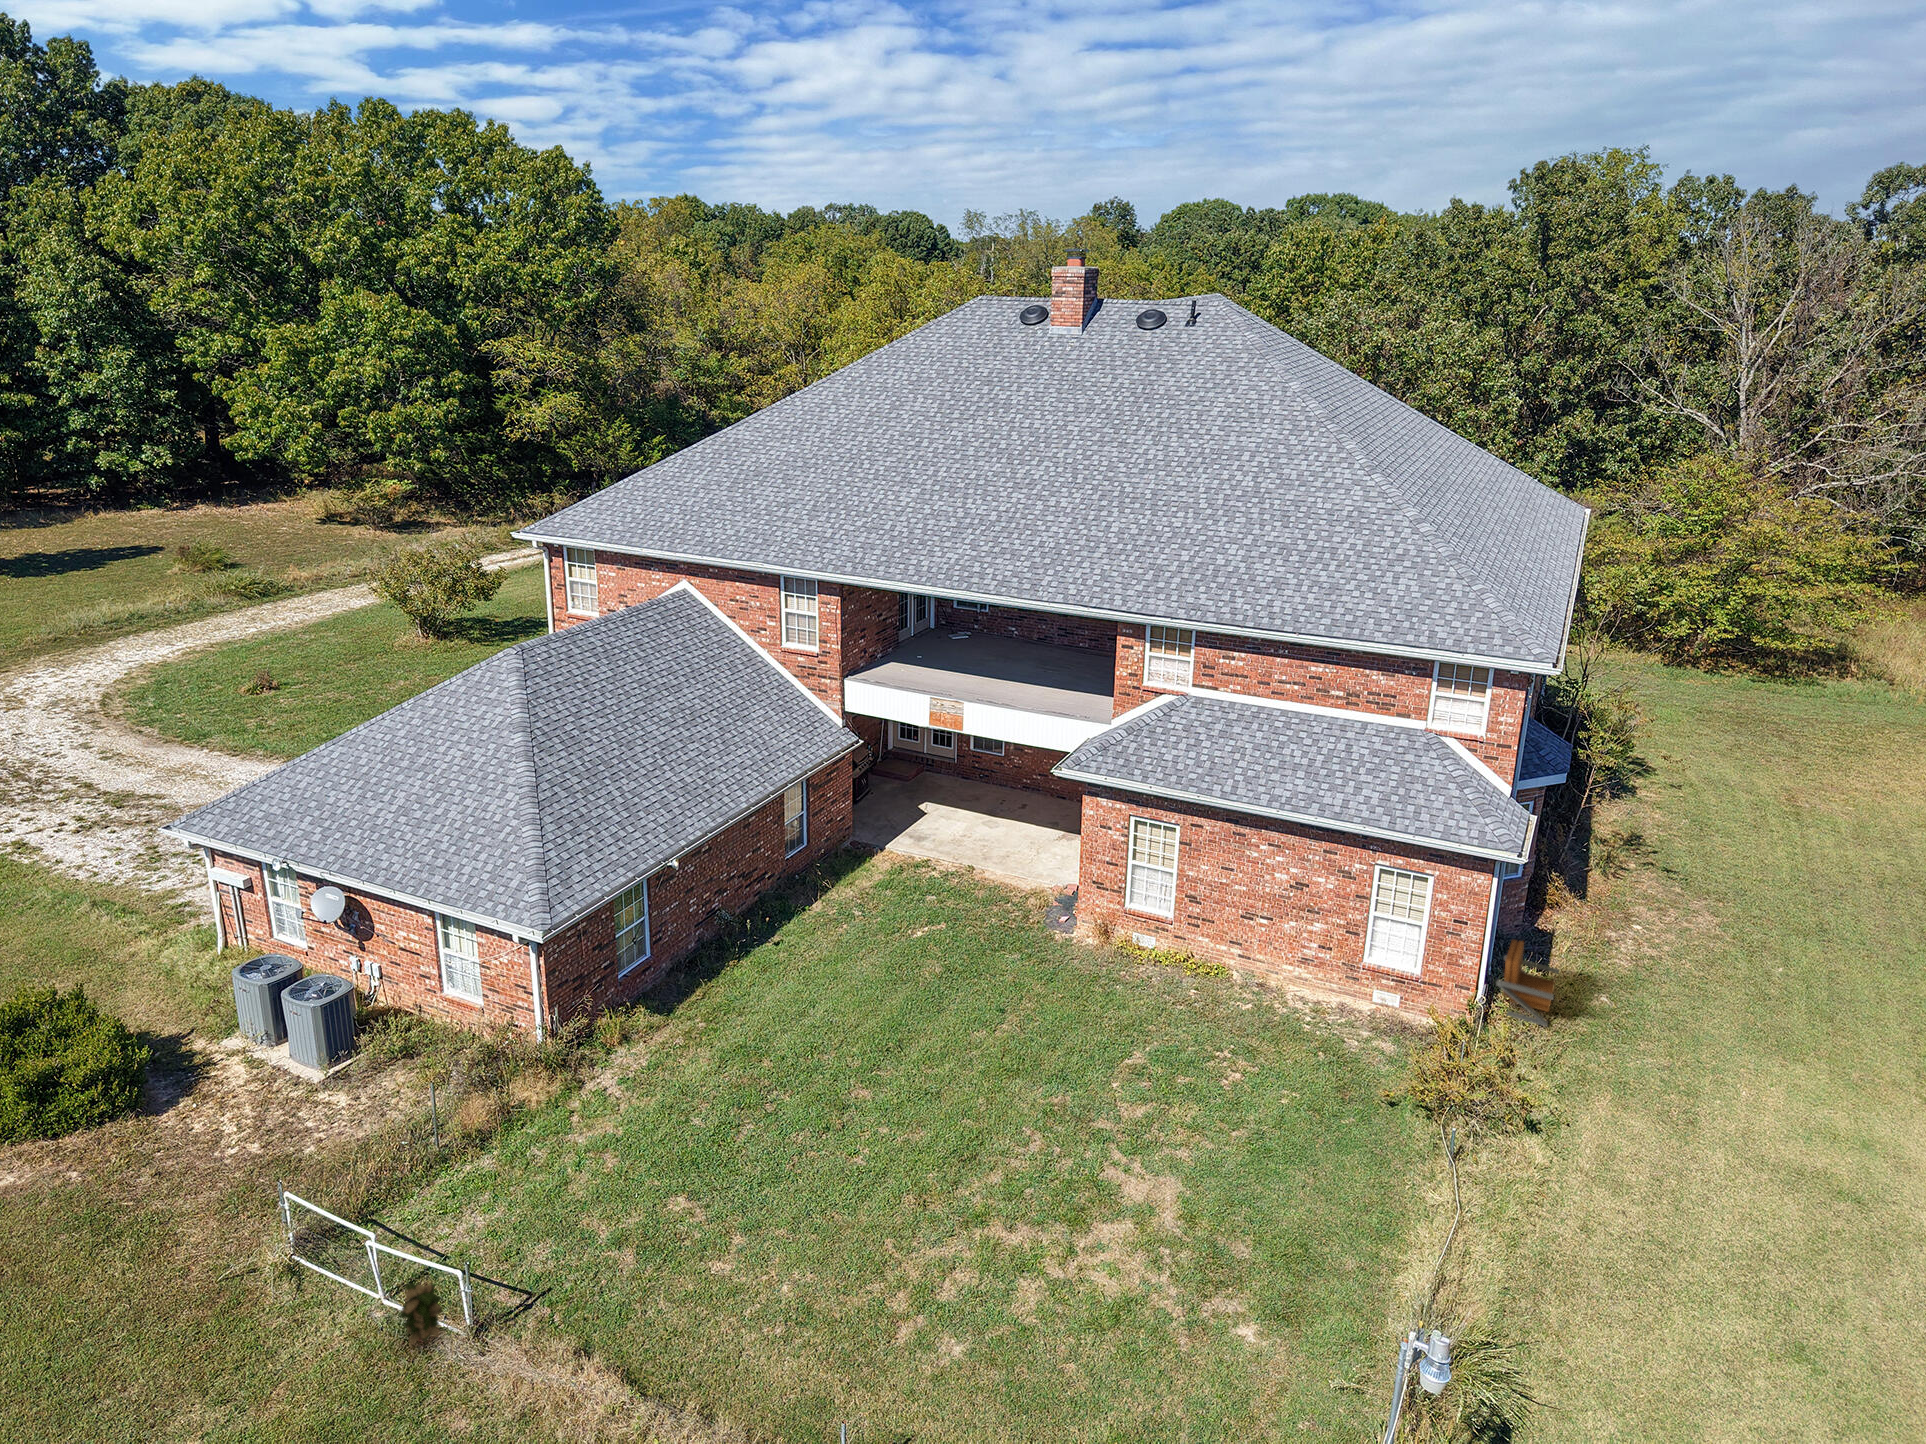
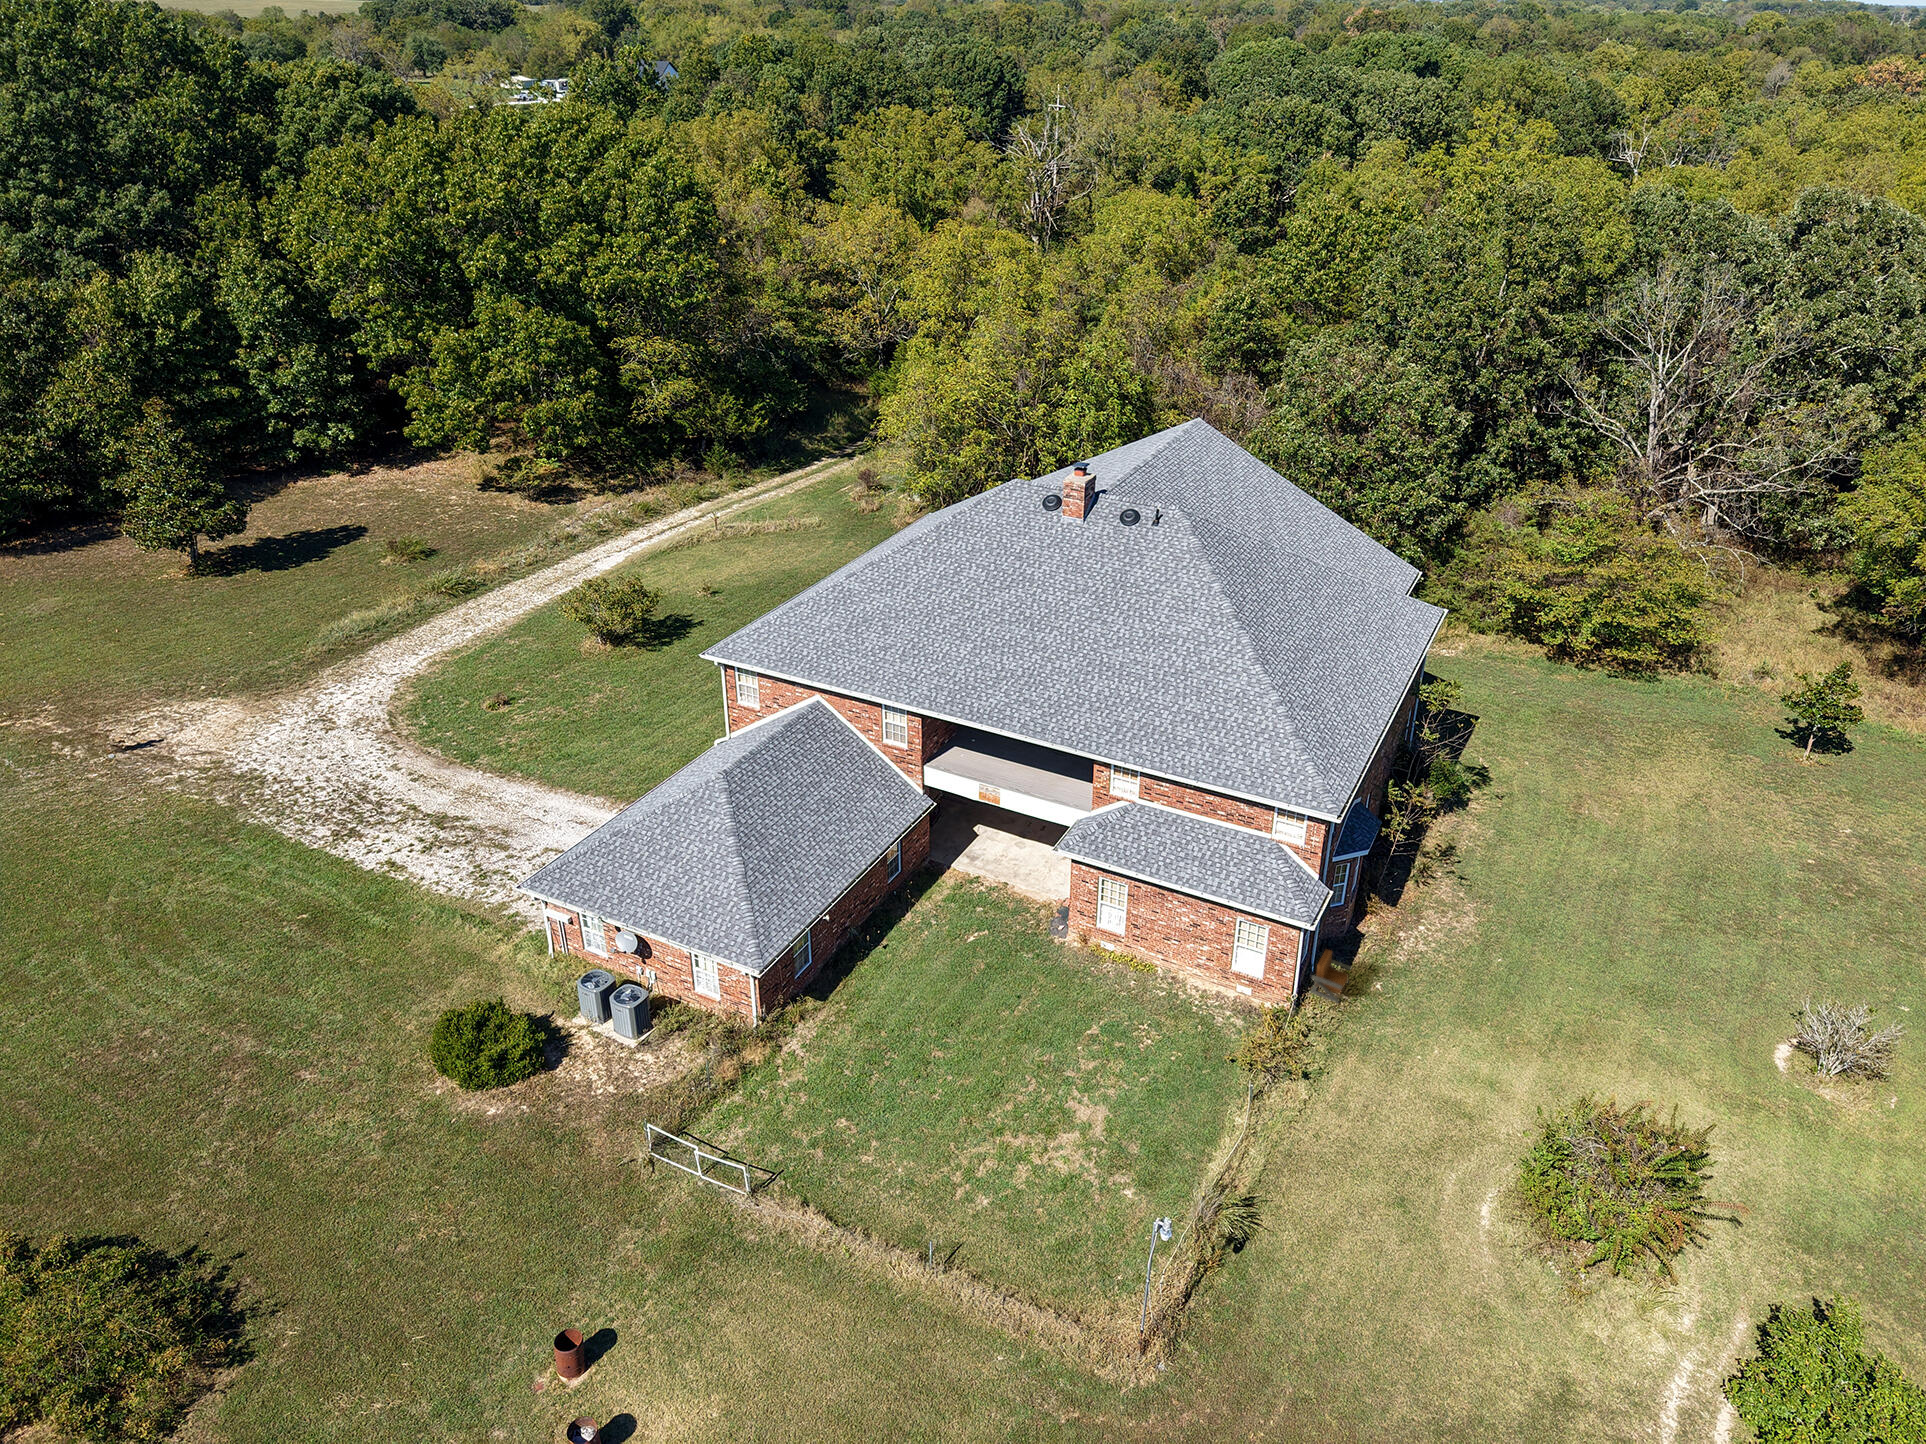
decorative plant: present [400,1282,443,1346] -> none [713,1169,735,1199]

